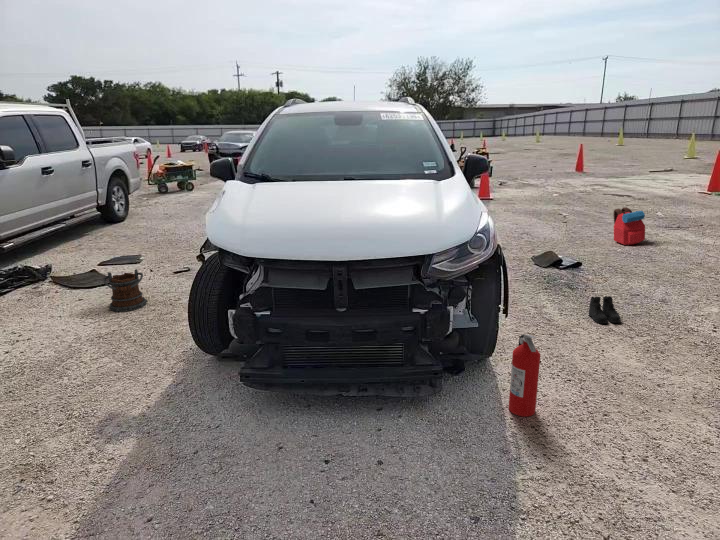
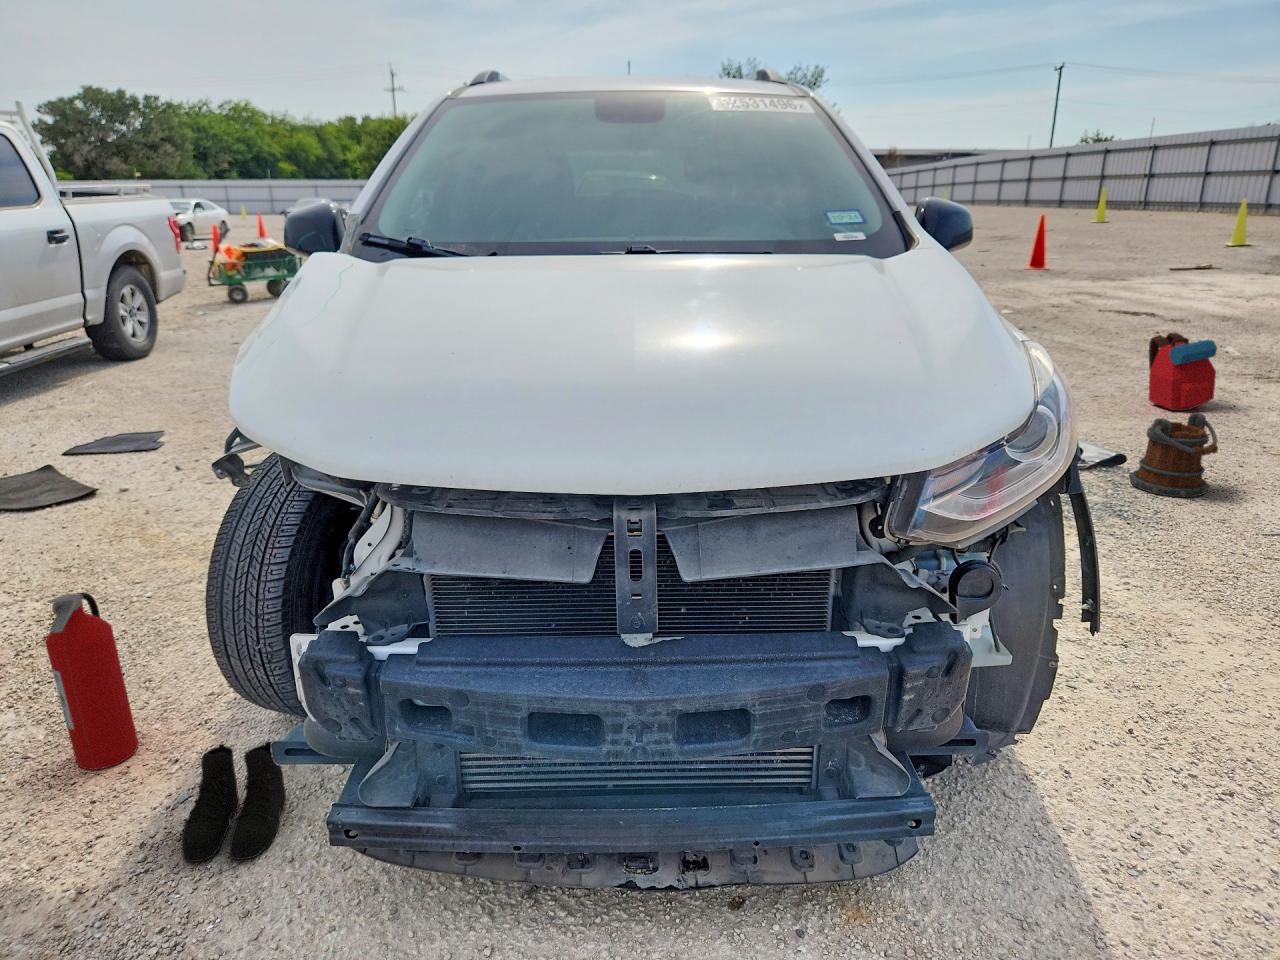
bucket: present [103,269,147,312] -> present [1129,413,1218,497]
boots: present [589,296,621,323] -> present [182,742,286,862]
fire extinguisher: present [509,334,540,417] -> present [45,593,139,770]

